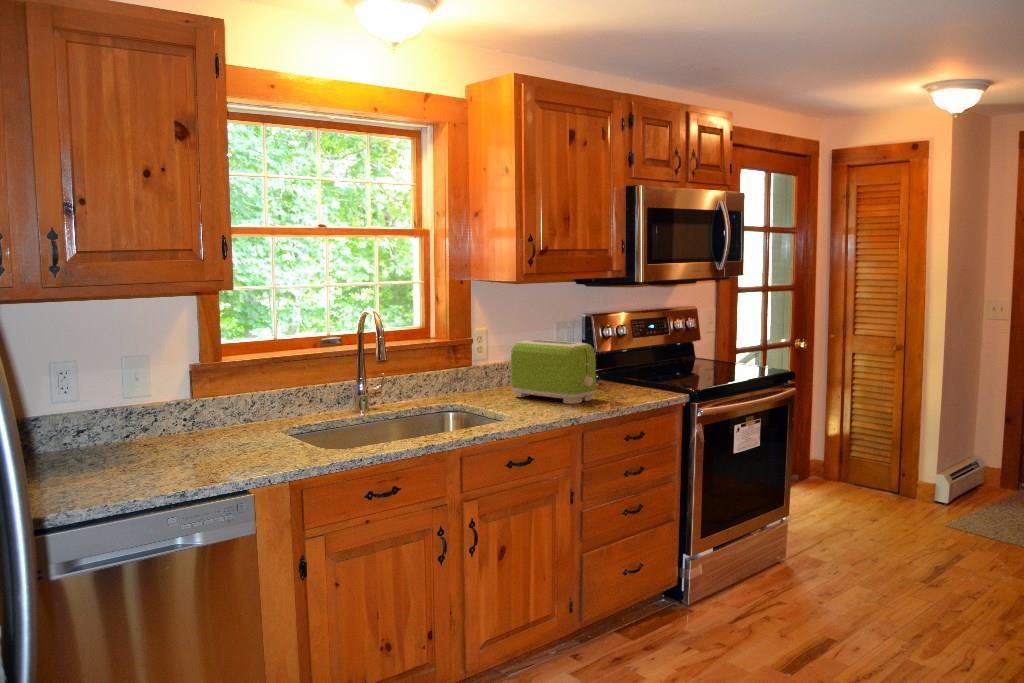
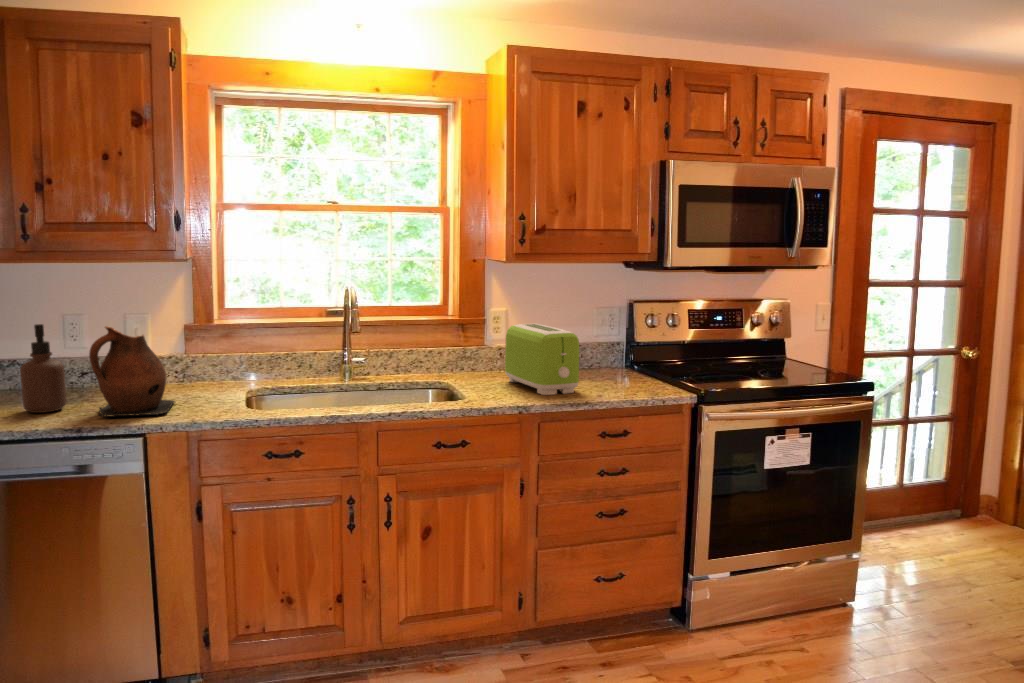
ceramic pitcher: none [171,367,264,467] -> present [89,326,175,416]
soap dispenser: none [81,372,131,475] -> present [20,324,67,413]

